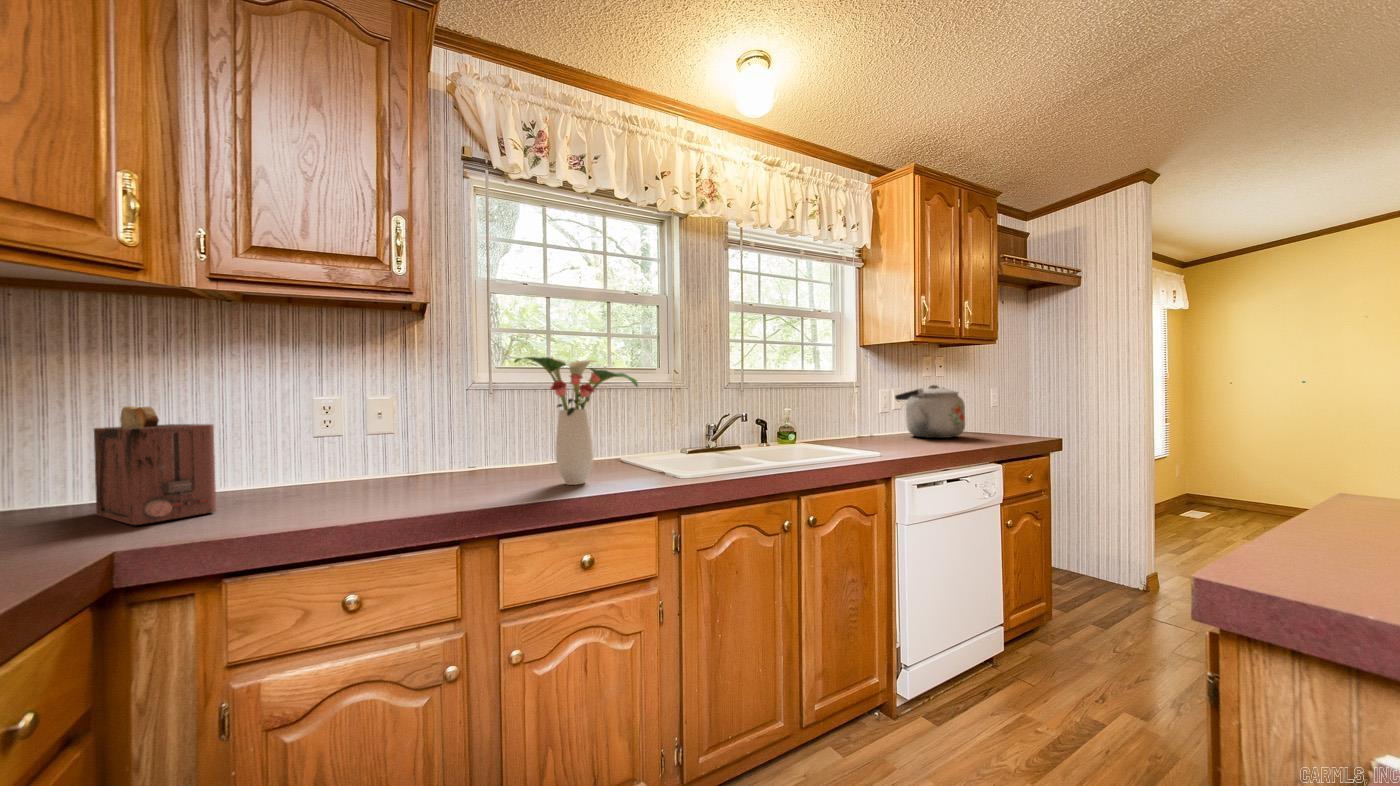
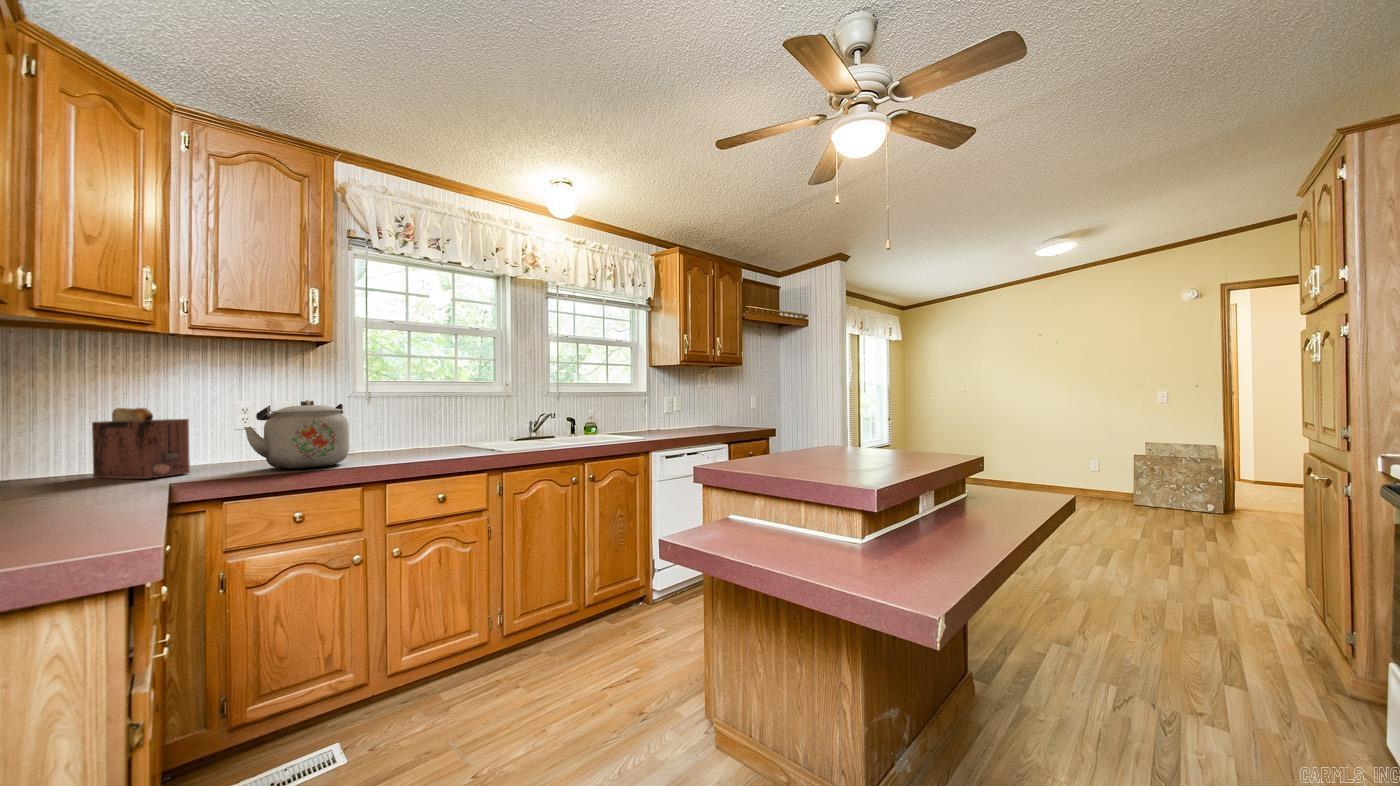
flower arrangement: present [514,357,638,485] -> none [396,376,476,456]
kettle: present [895,385,965,438] -> present [244,400,349,469]

